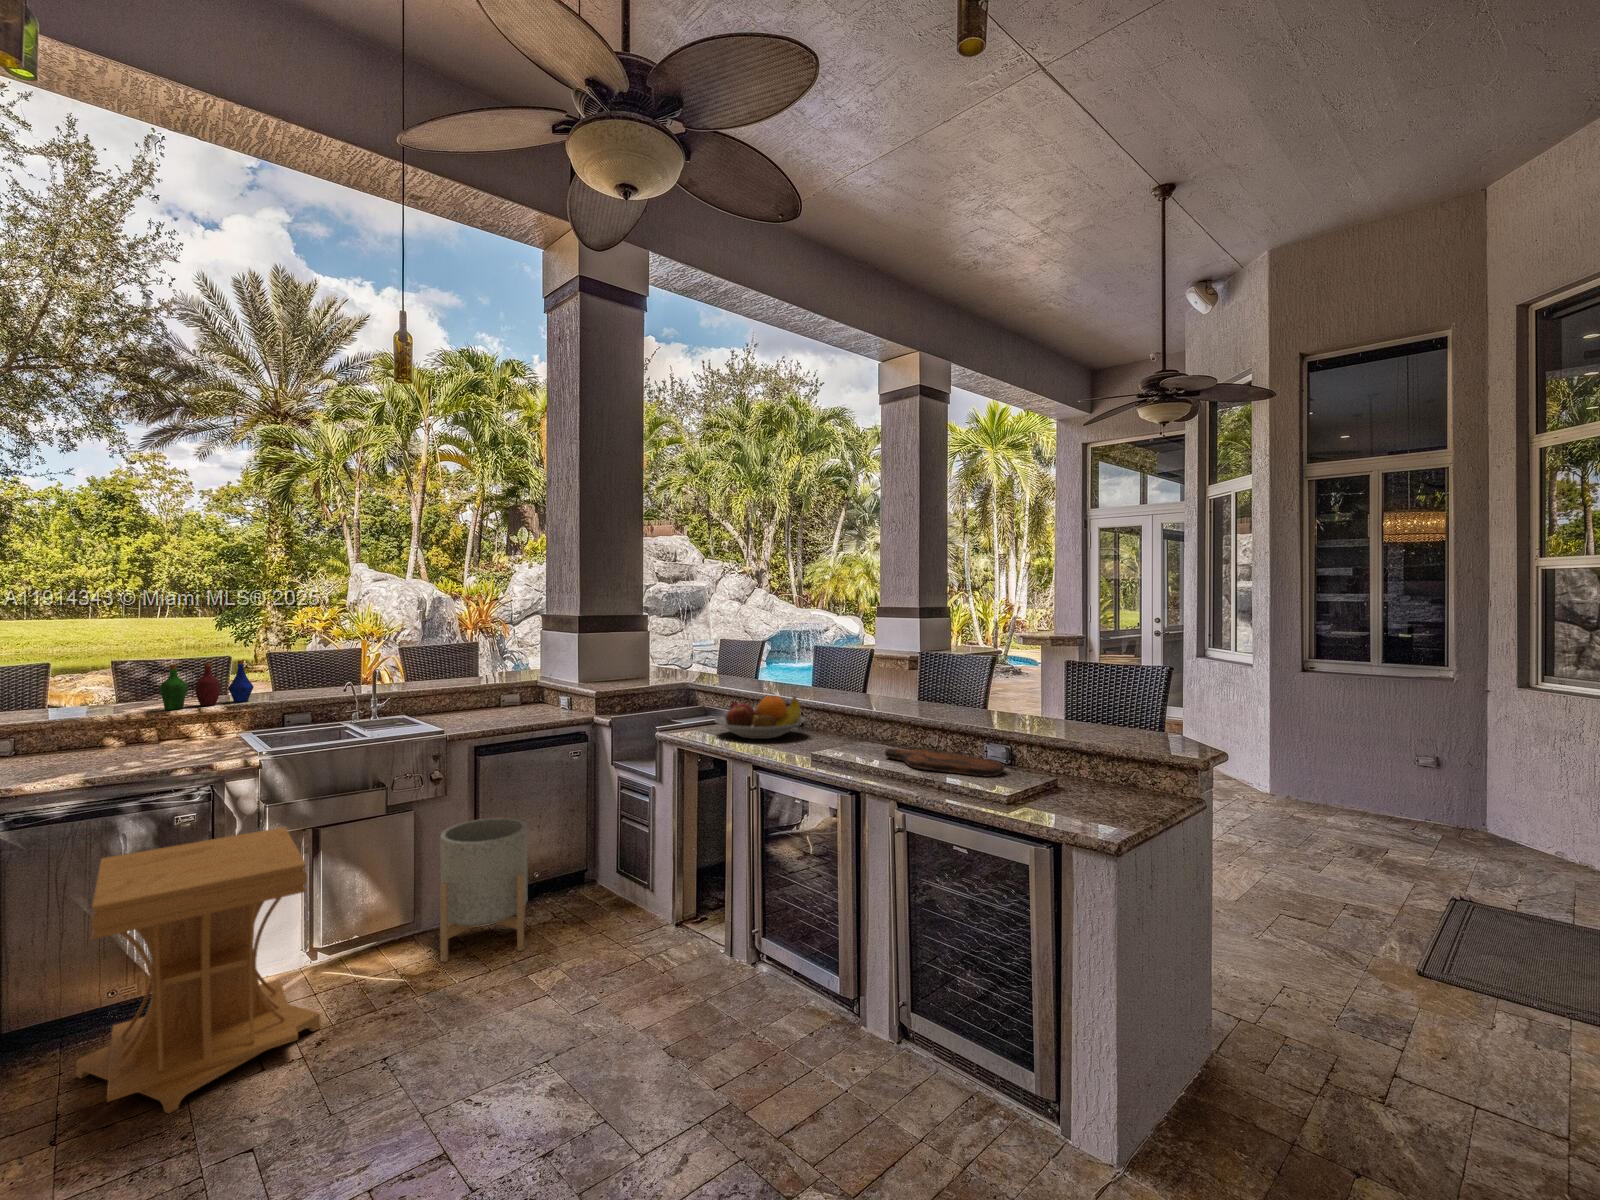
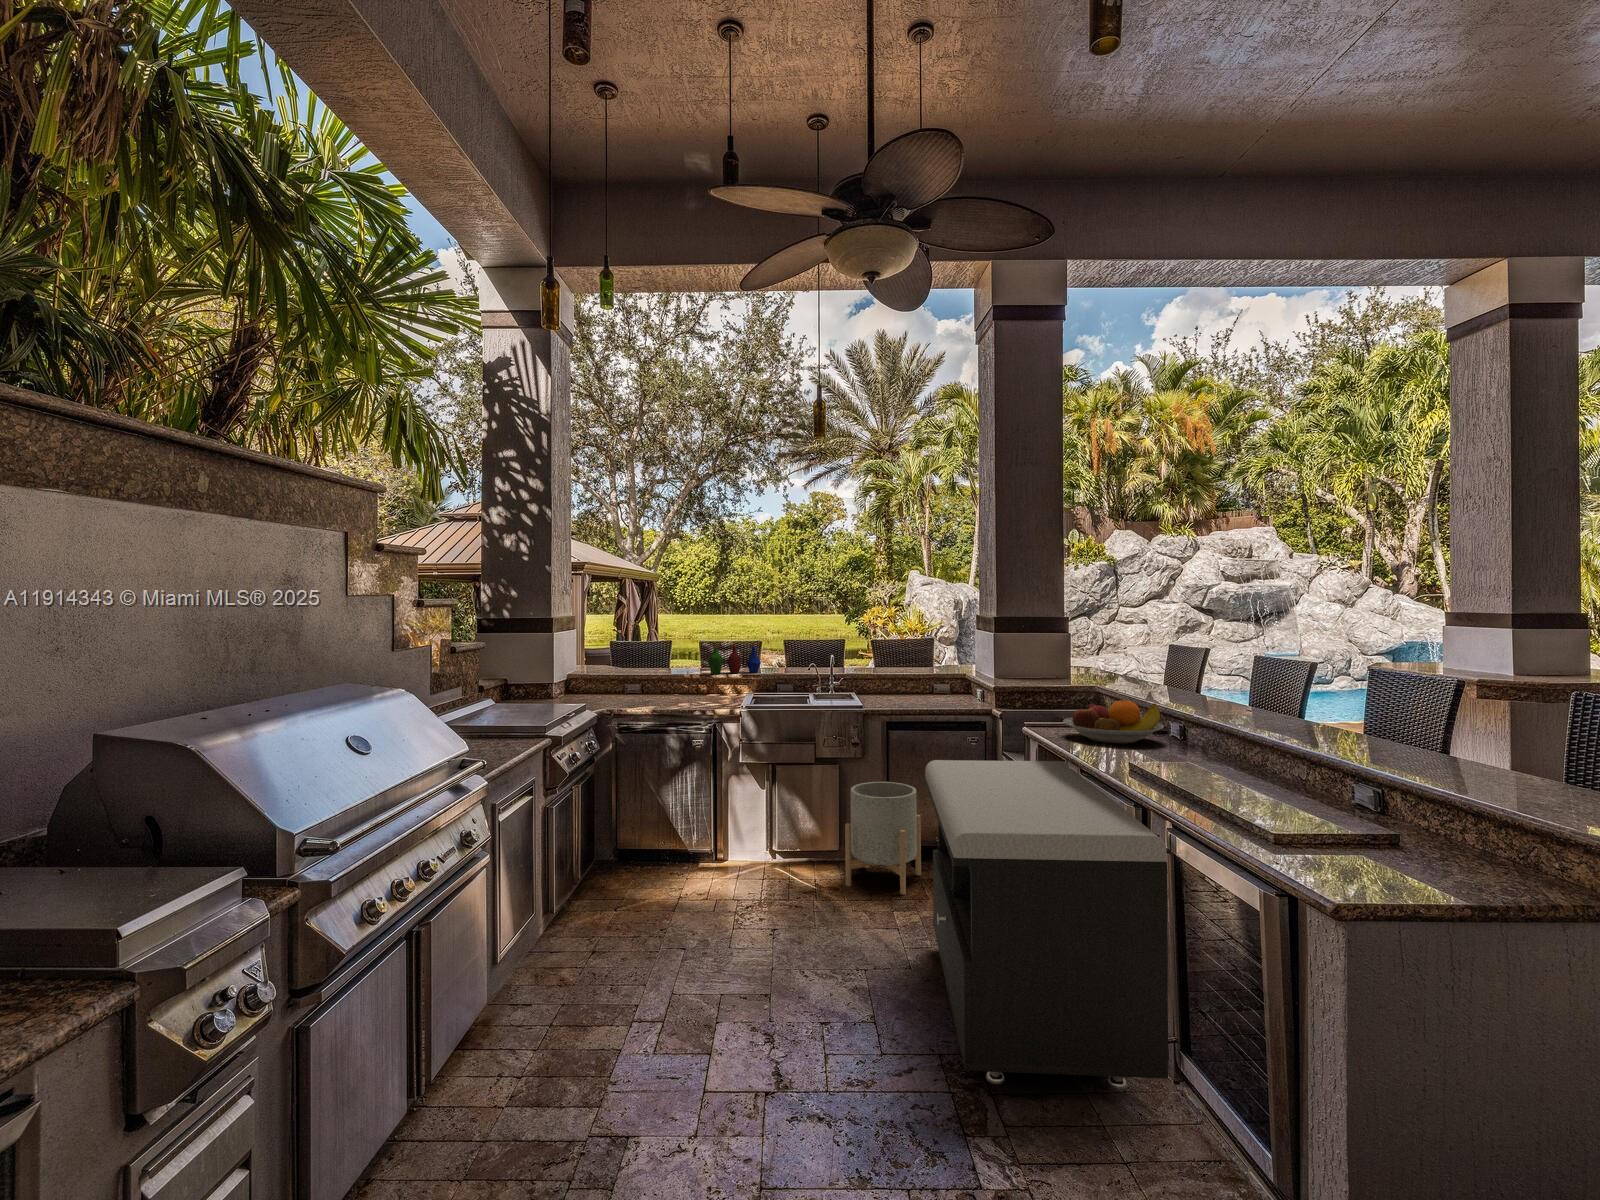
cutting board: present [885,748,1004,776] -> none [1198,765,1320,808]
storage bench: none [592,764,916,1131] -> present [925,760,1168,1089]
side table: present [76,827,321,1114] -> none [632,759,755,919]

